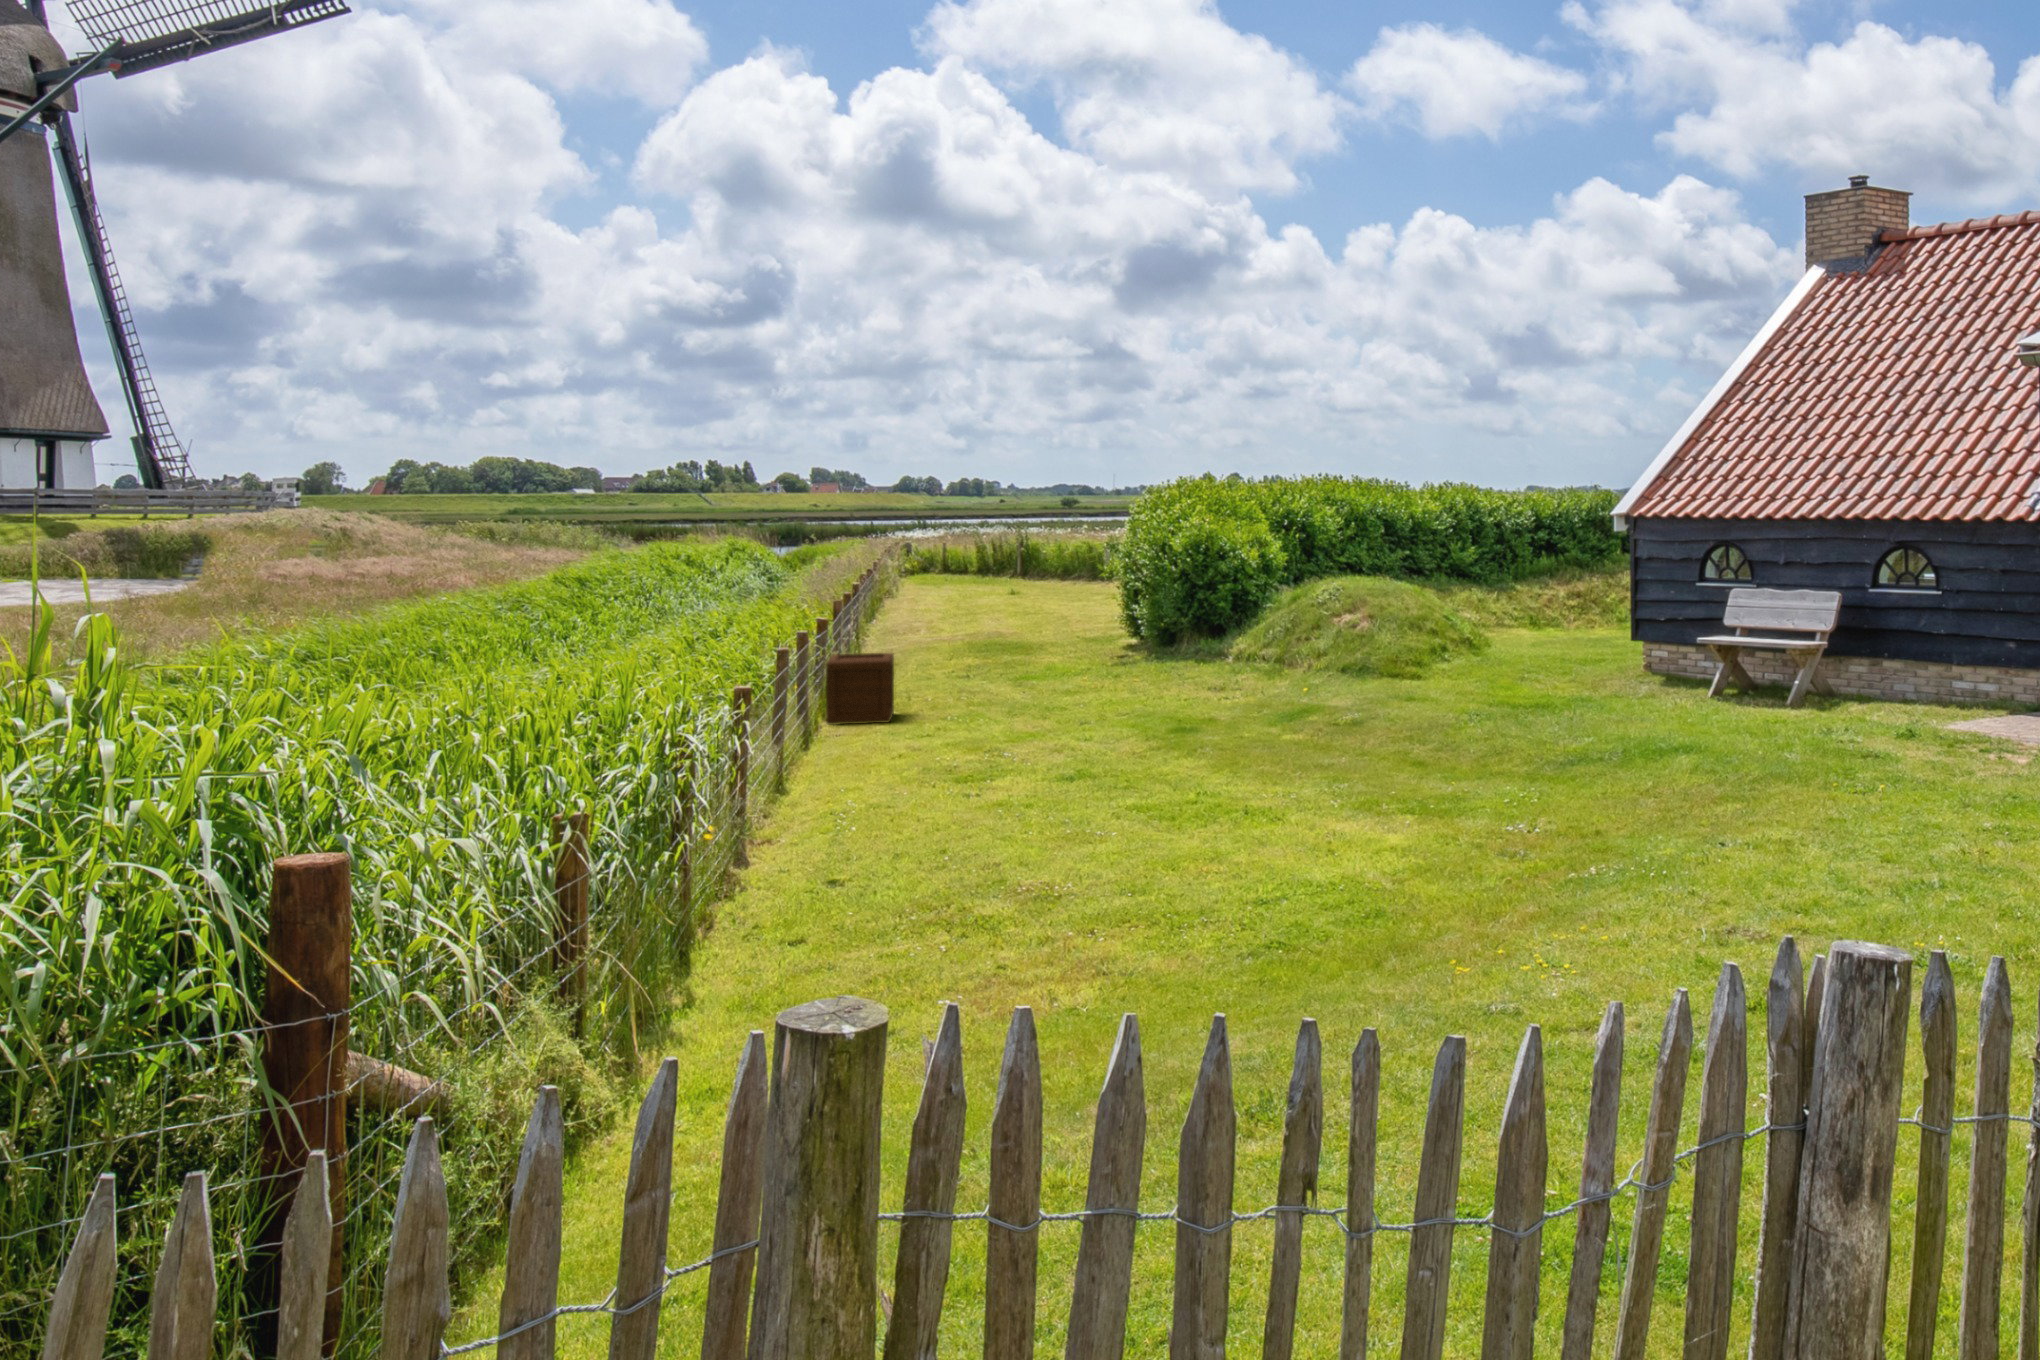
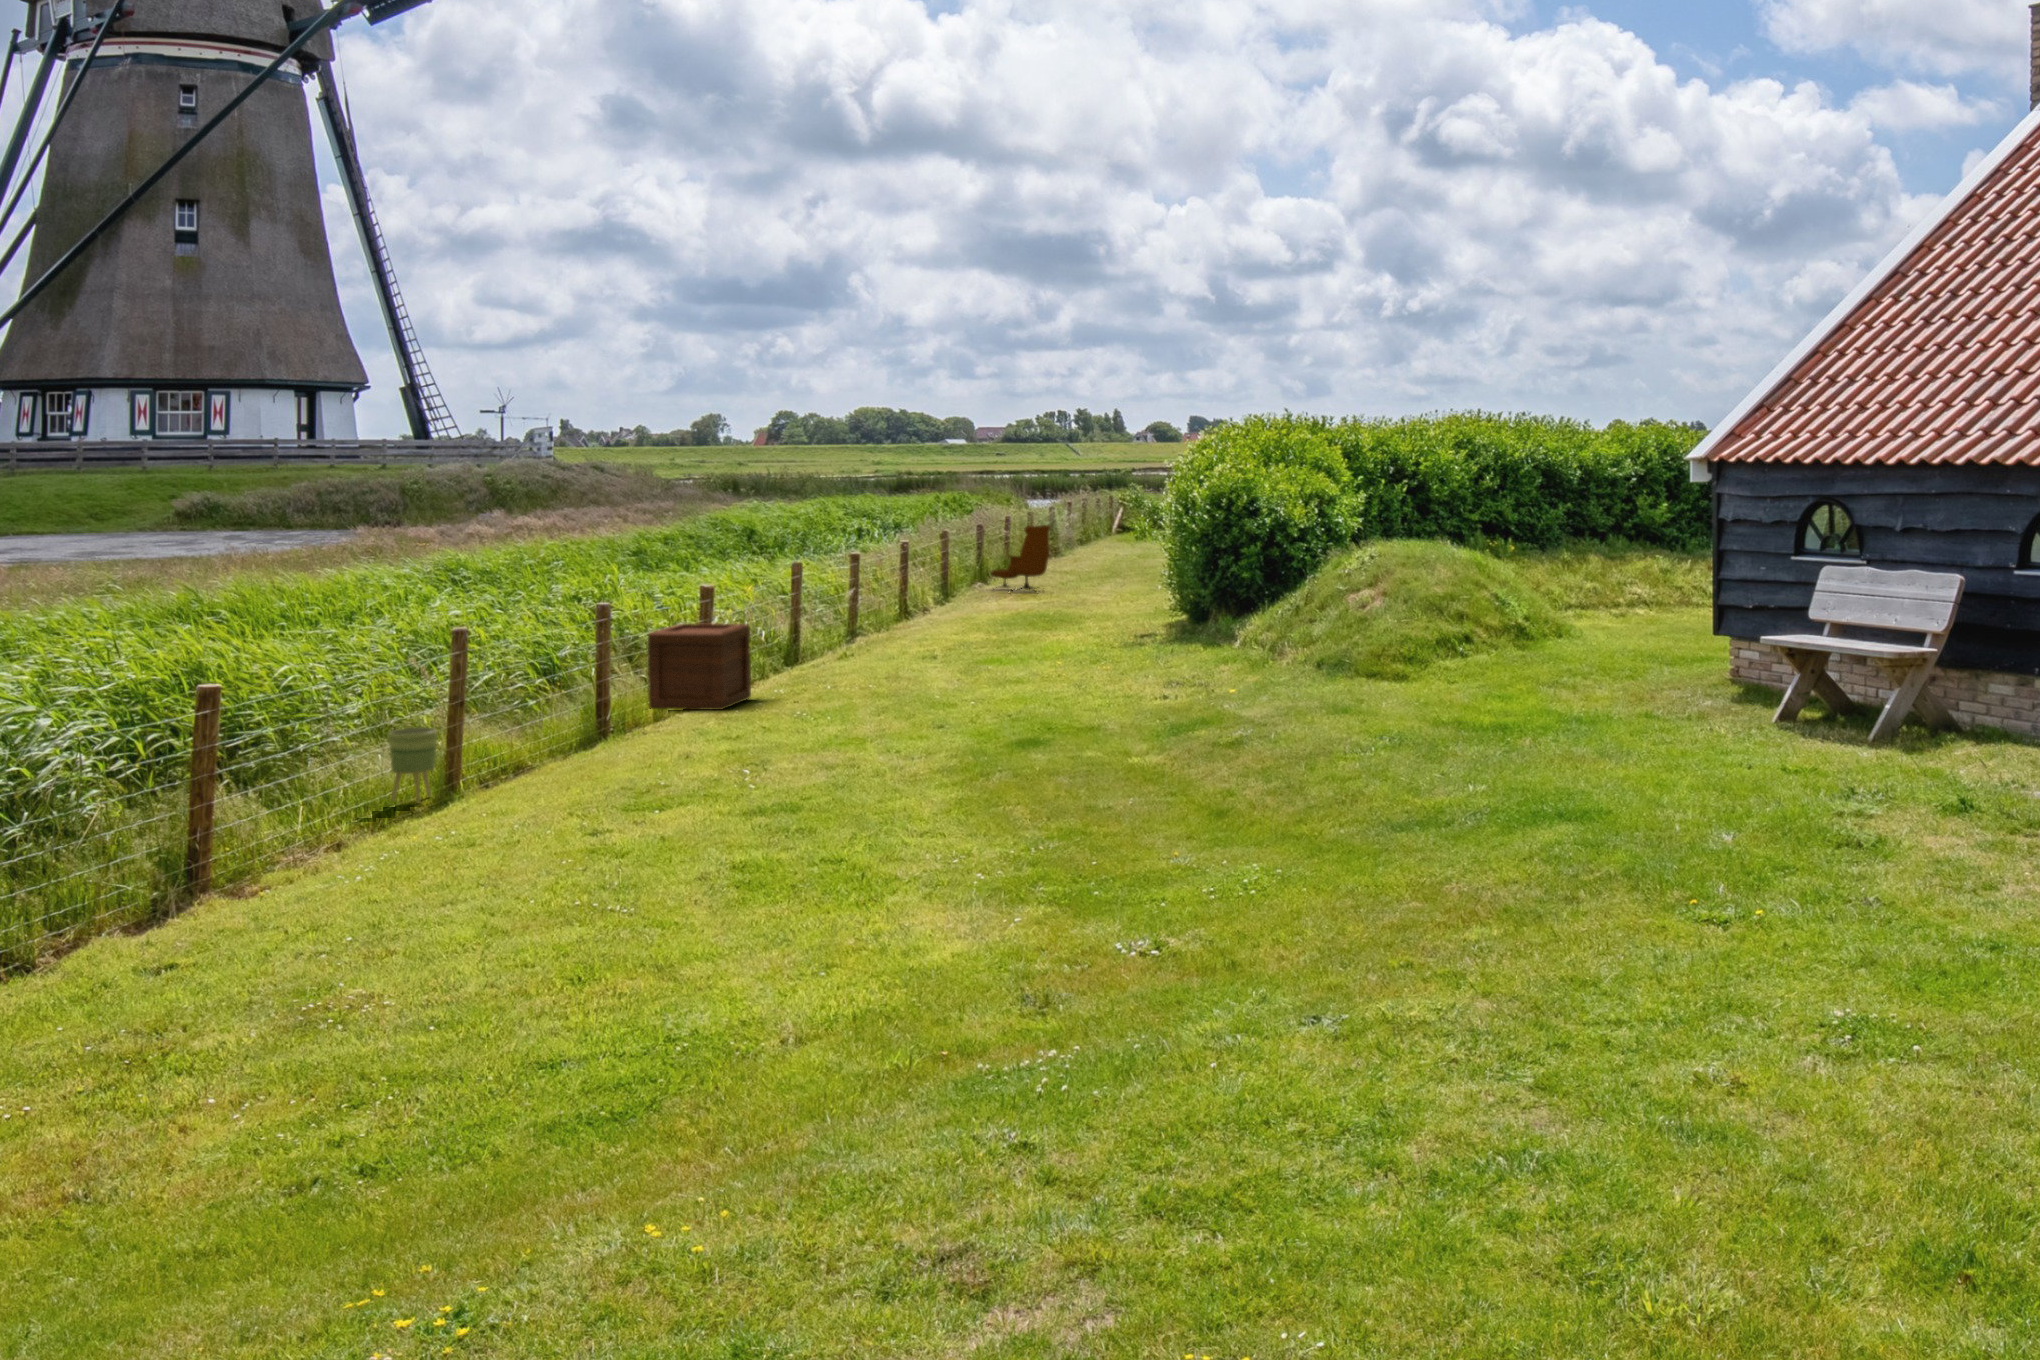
lounge chair: none [880,565,941,626] -> present [990,525,1051,590]
planter: none [792,736,829,795] -> present [388,727,437,803]

